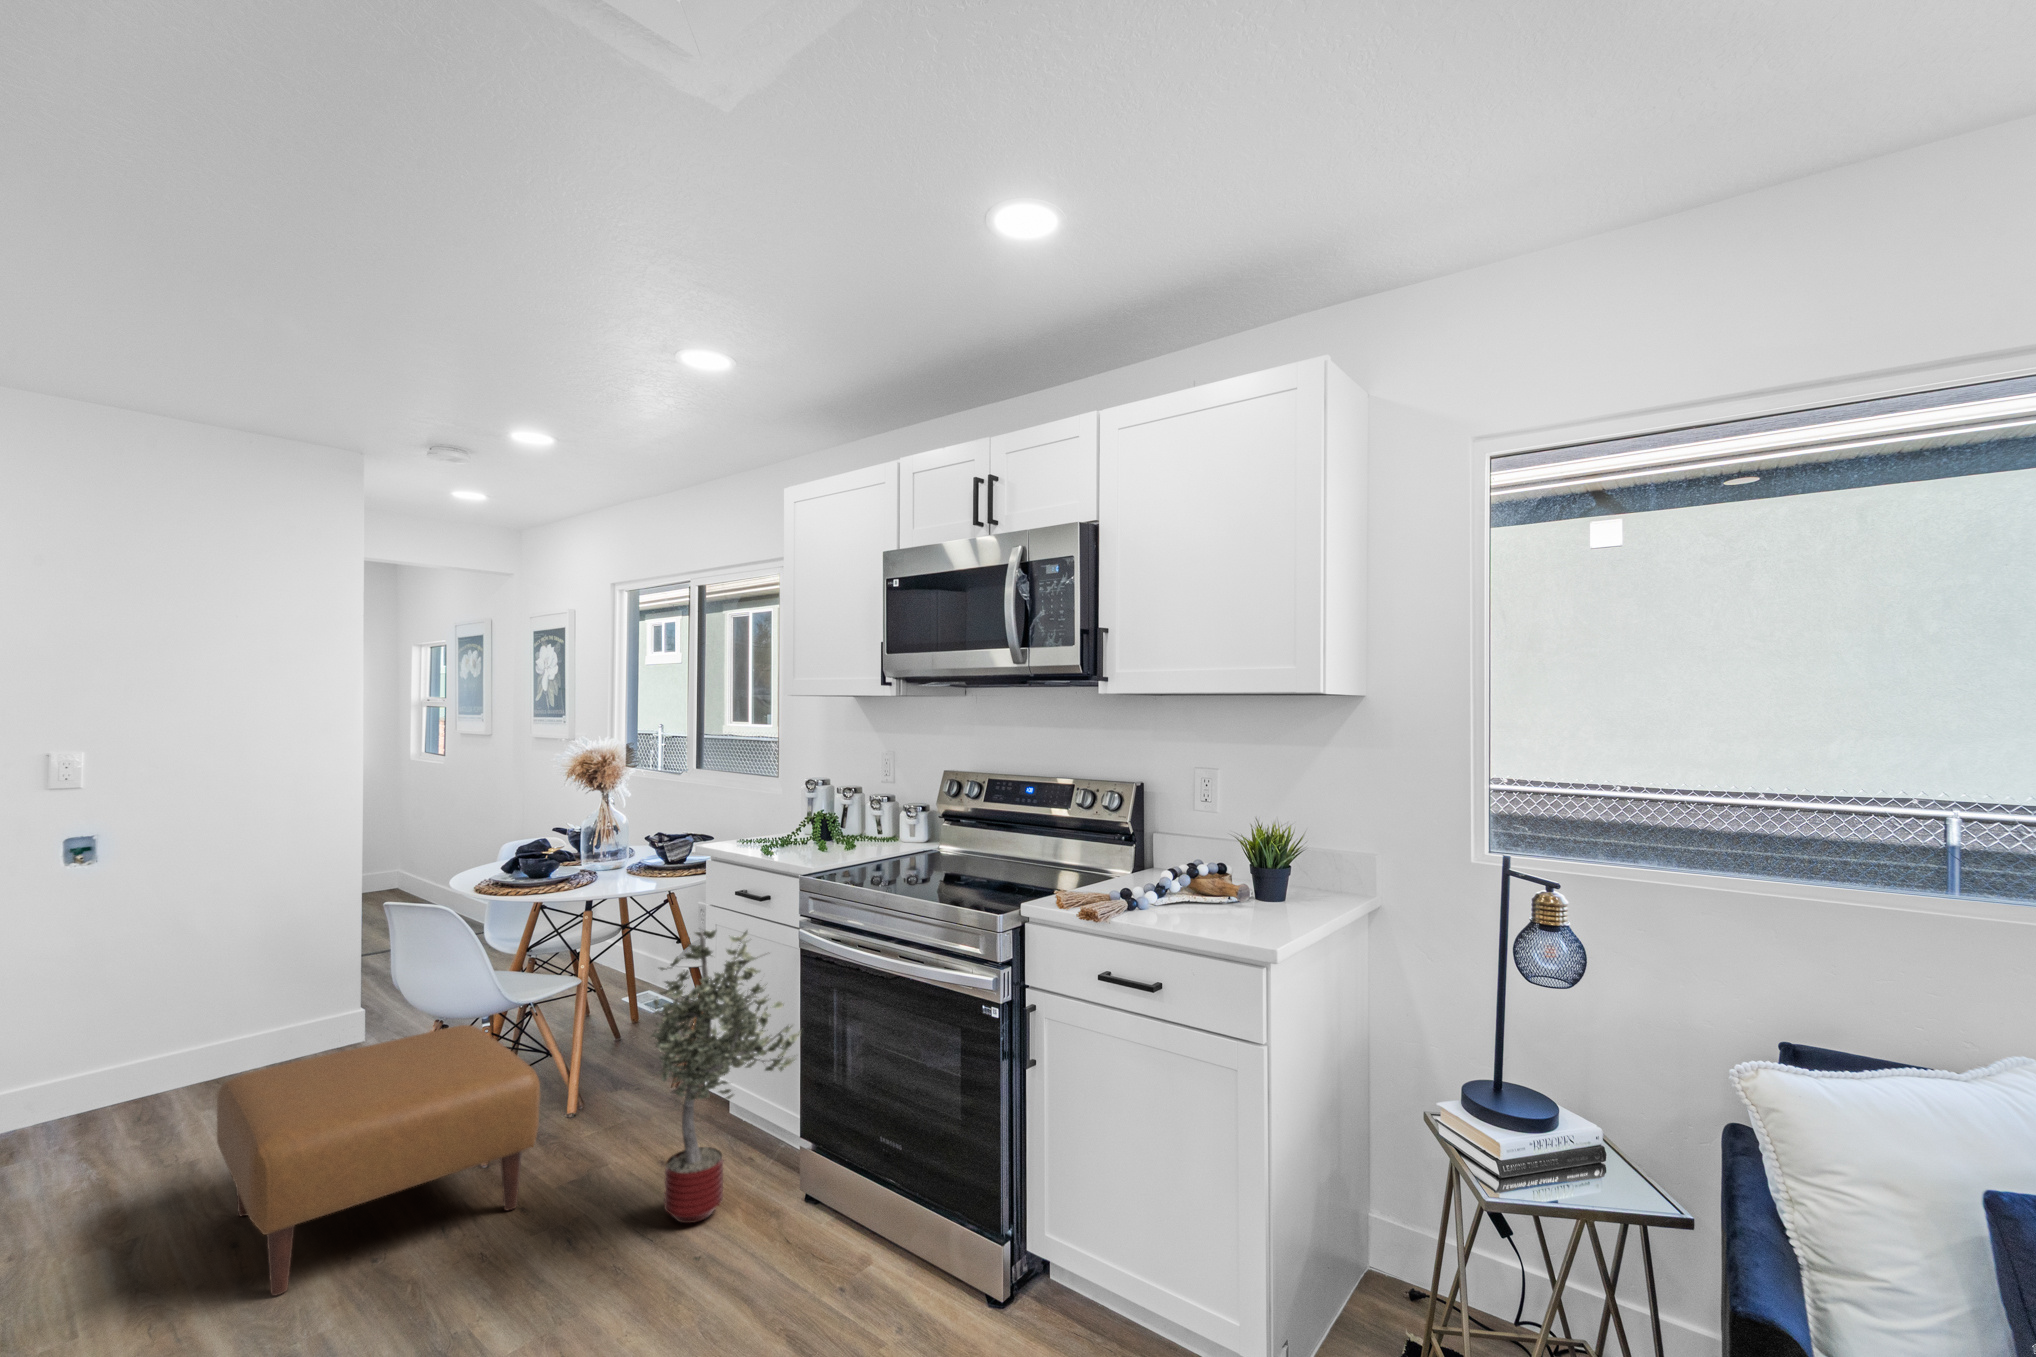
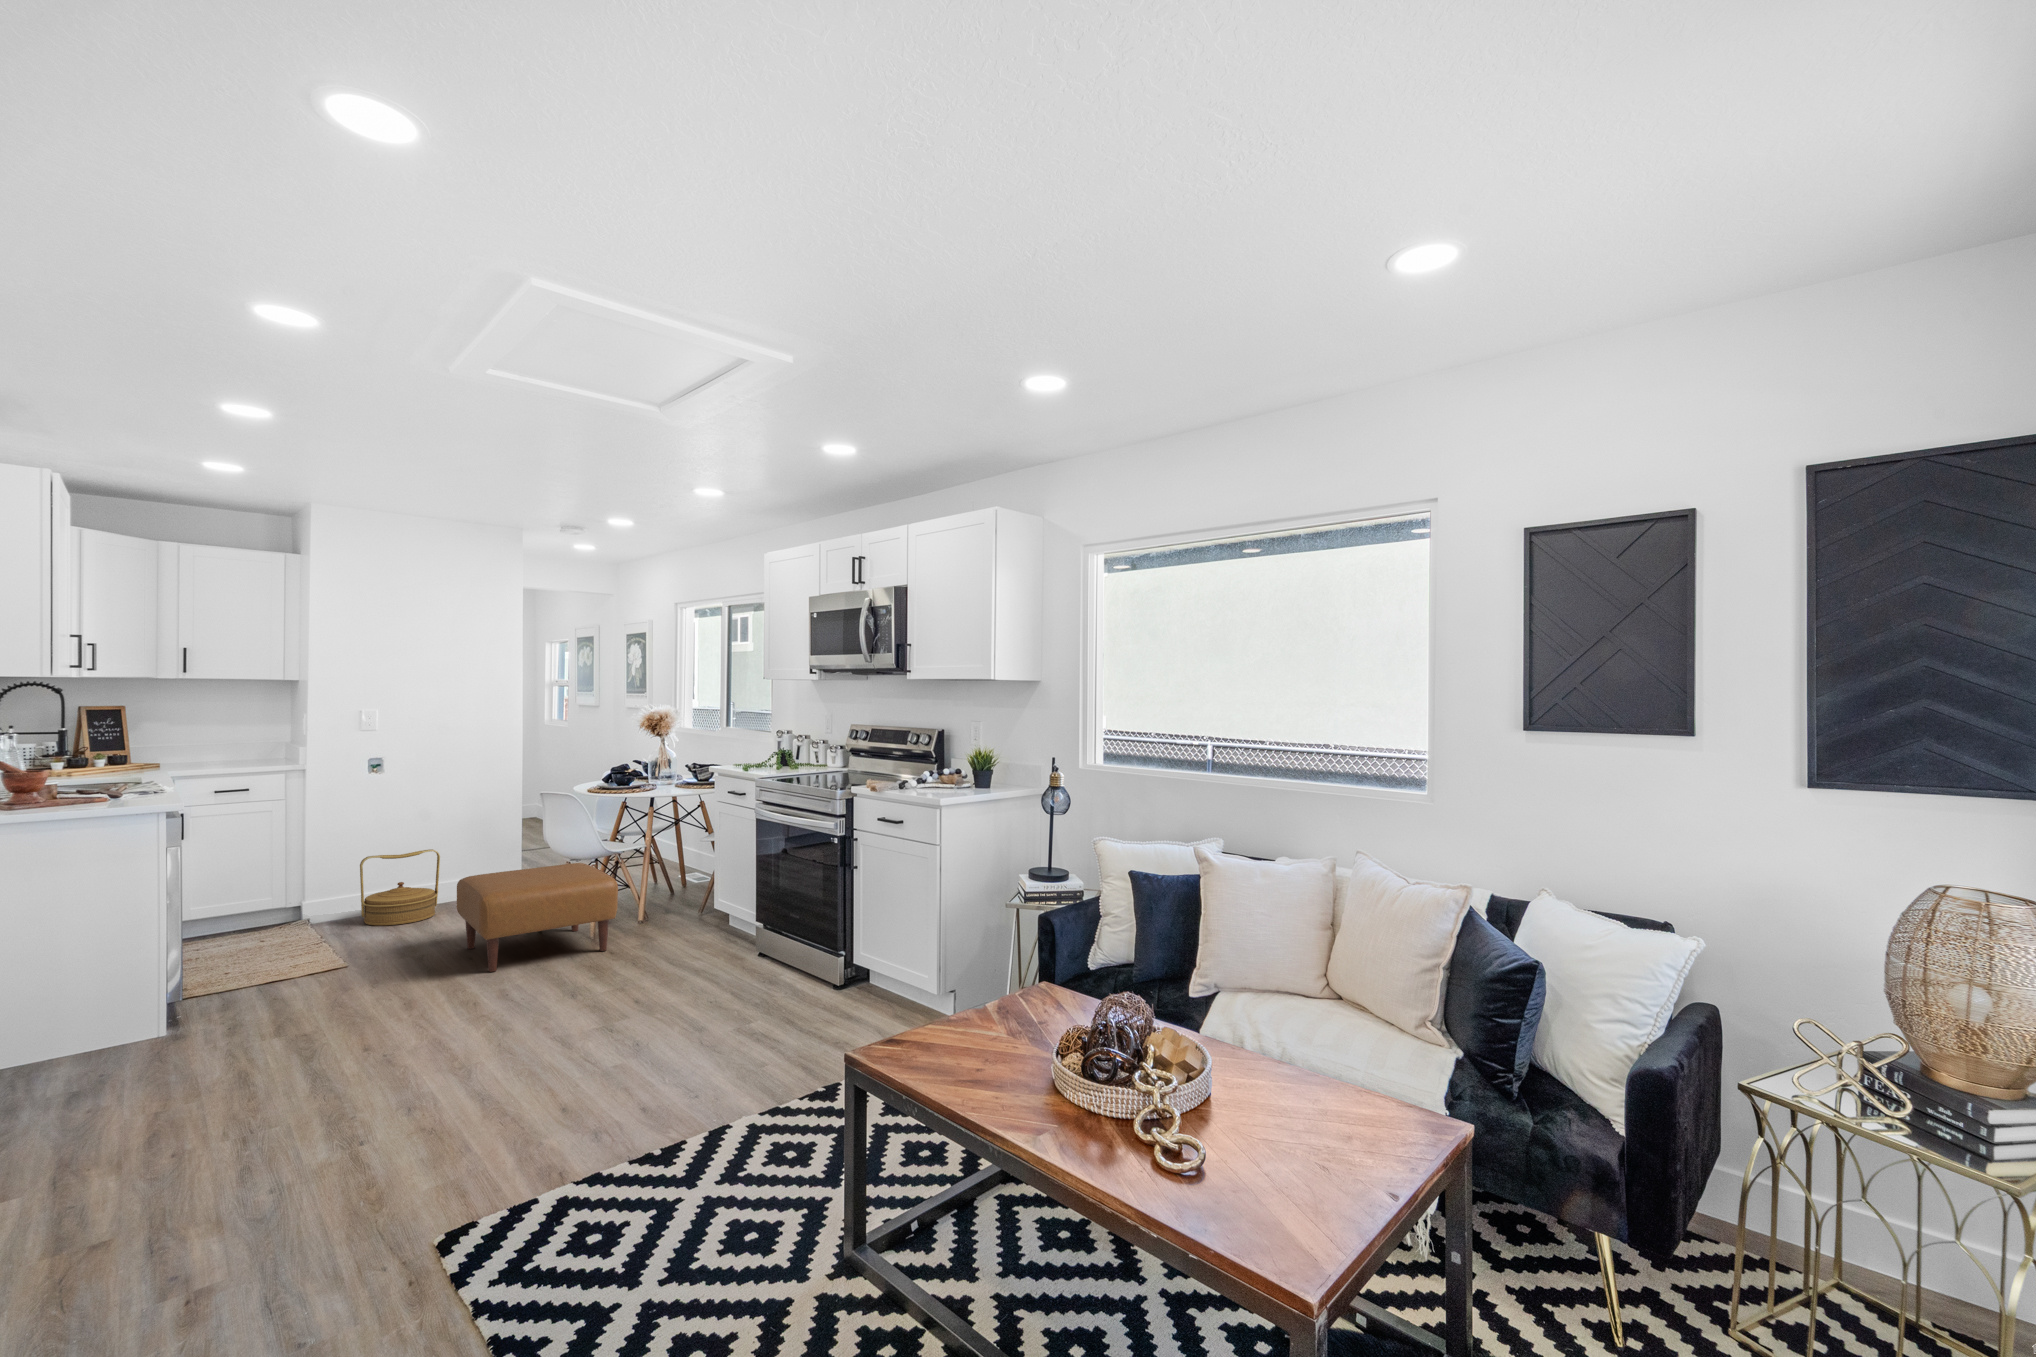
potted tree: present [650,930,801,1223] -> none [667,804,756,958]
woven basket: none [41,997,206,1152] -> present [360,849,440,926]

